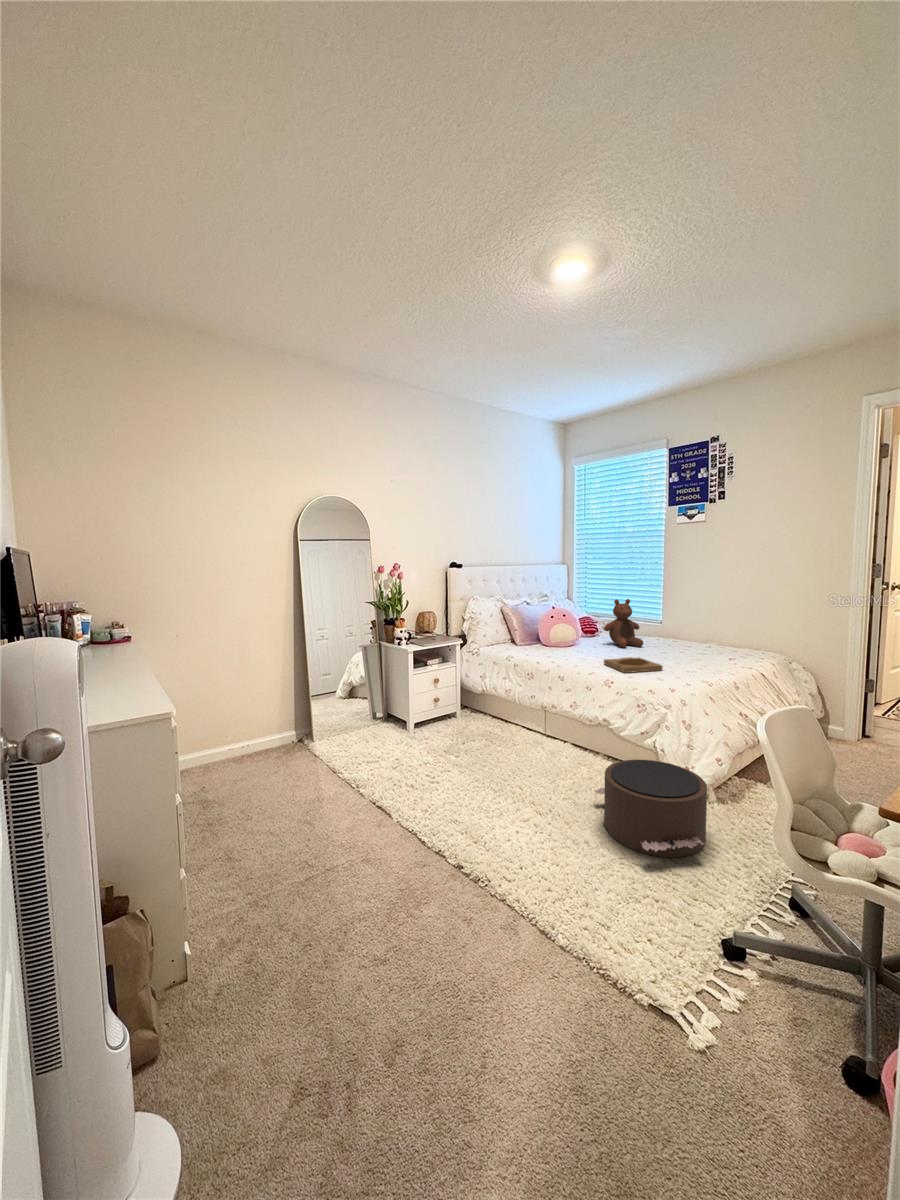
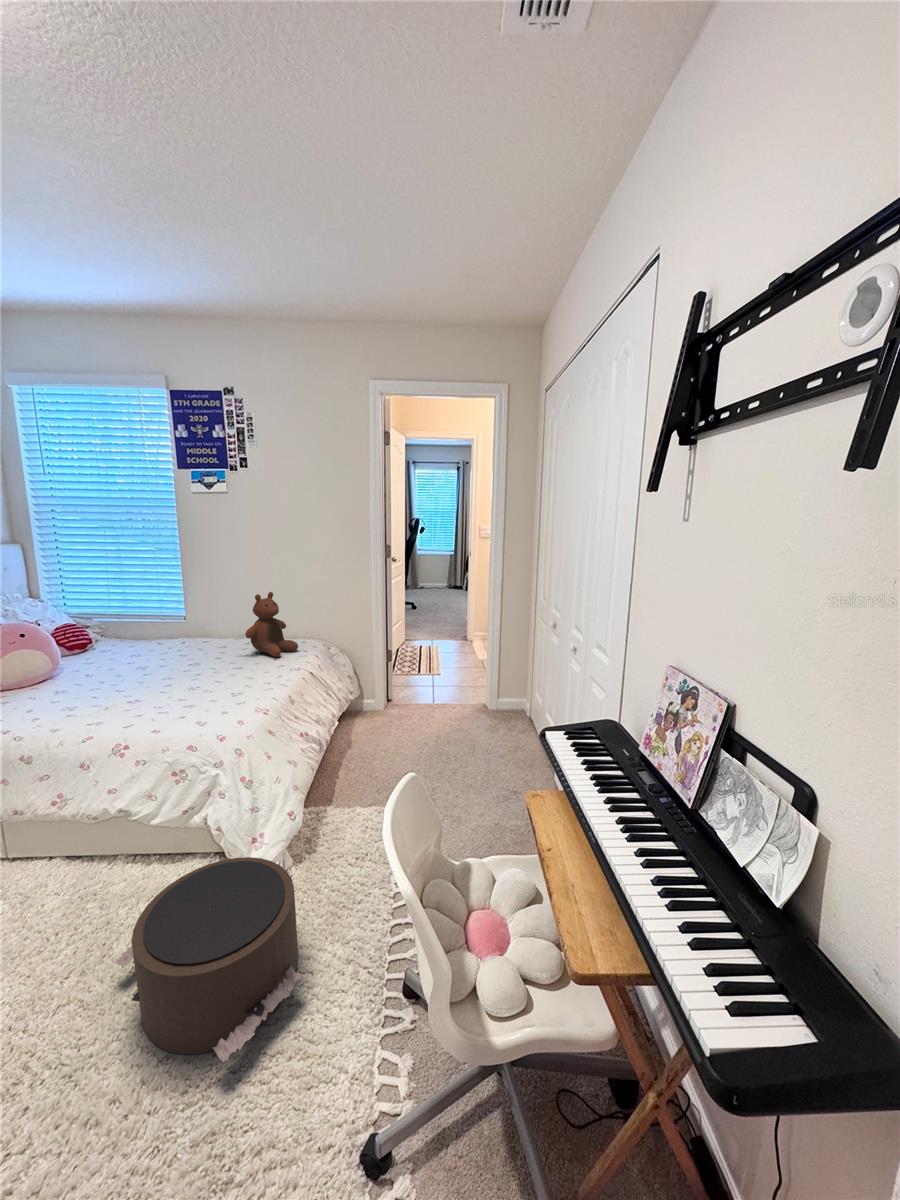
stuffed bear: present [604,599,643,647] -> present [245,592,298,657]
tray: present [604,657,663,673] -> none [107,687,201,724]

